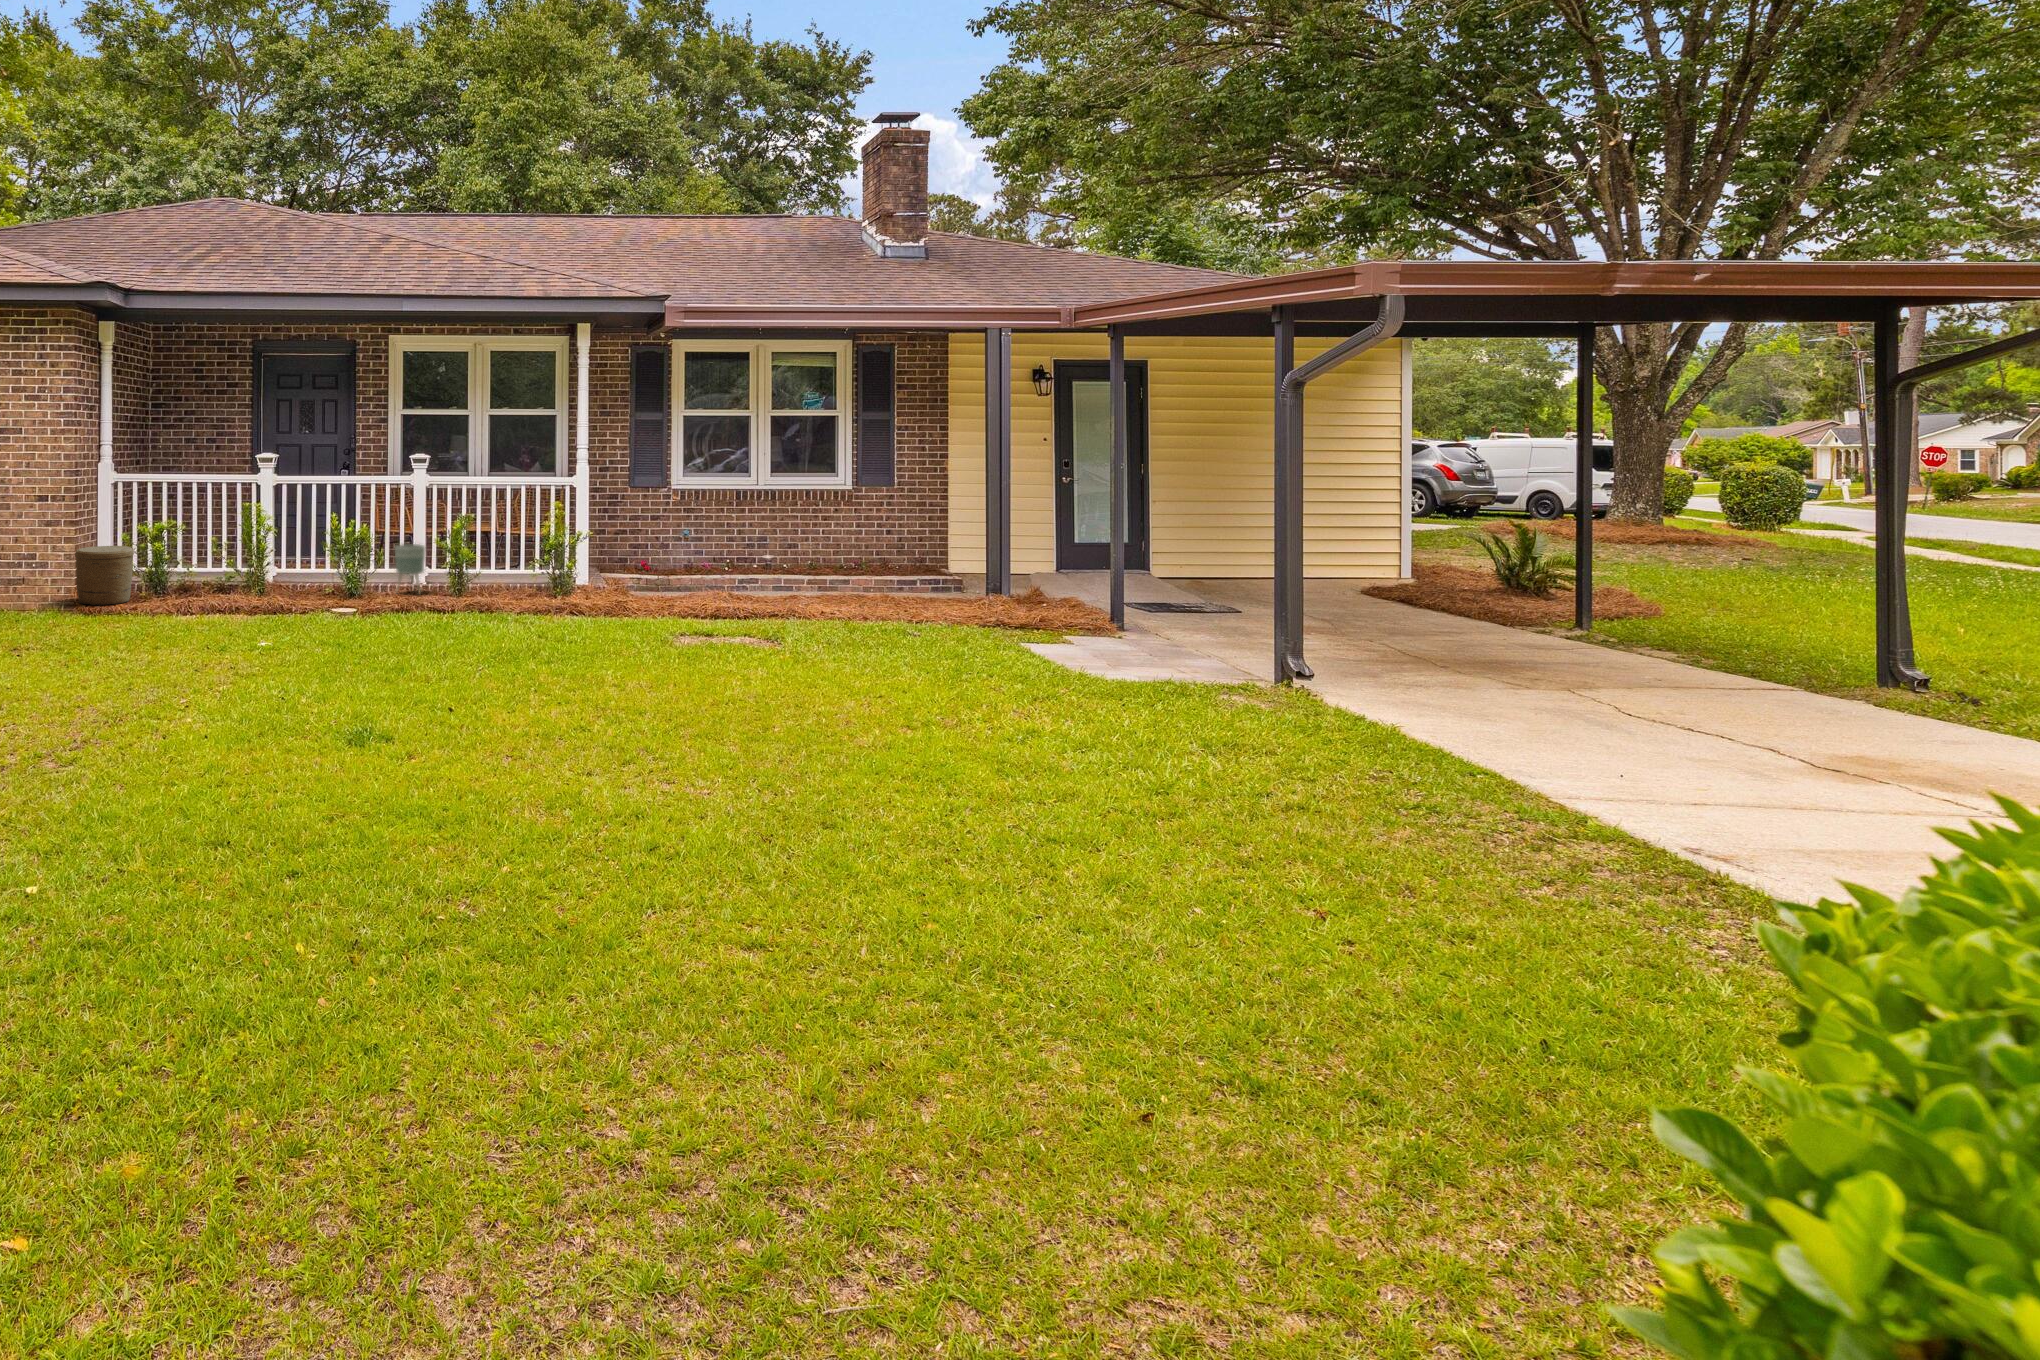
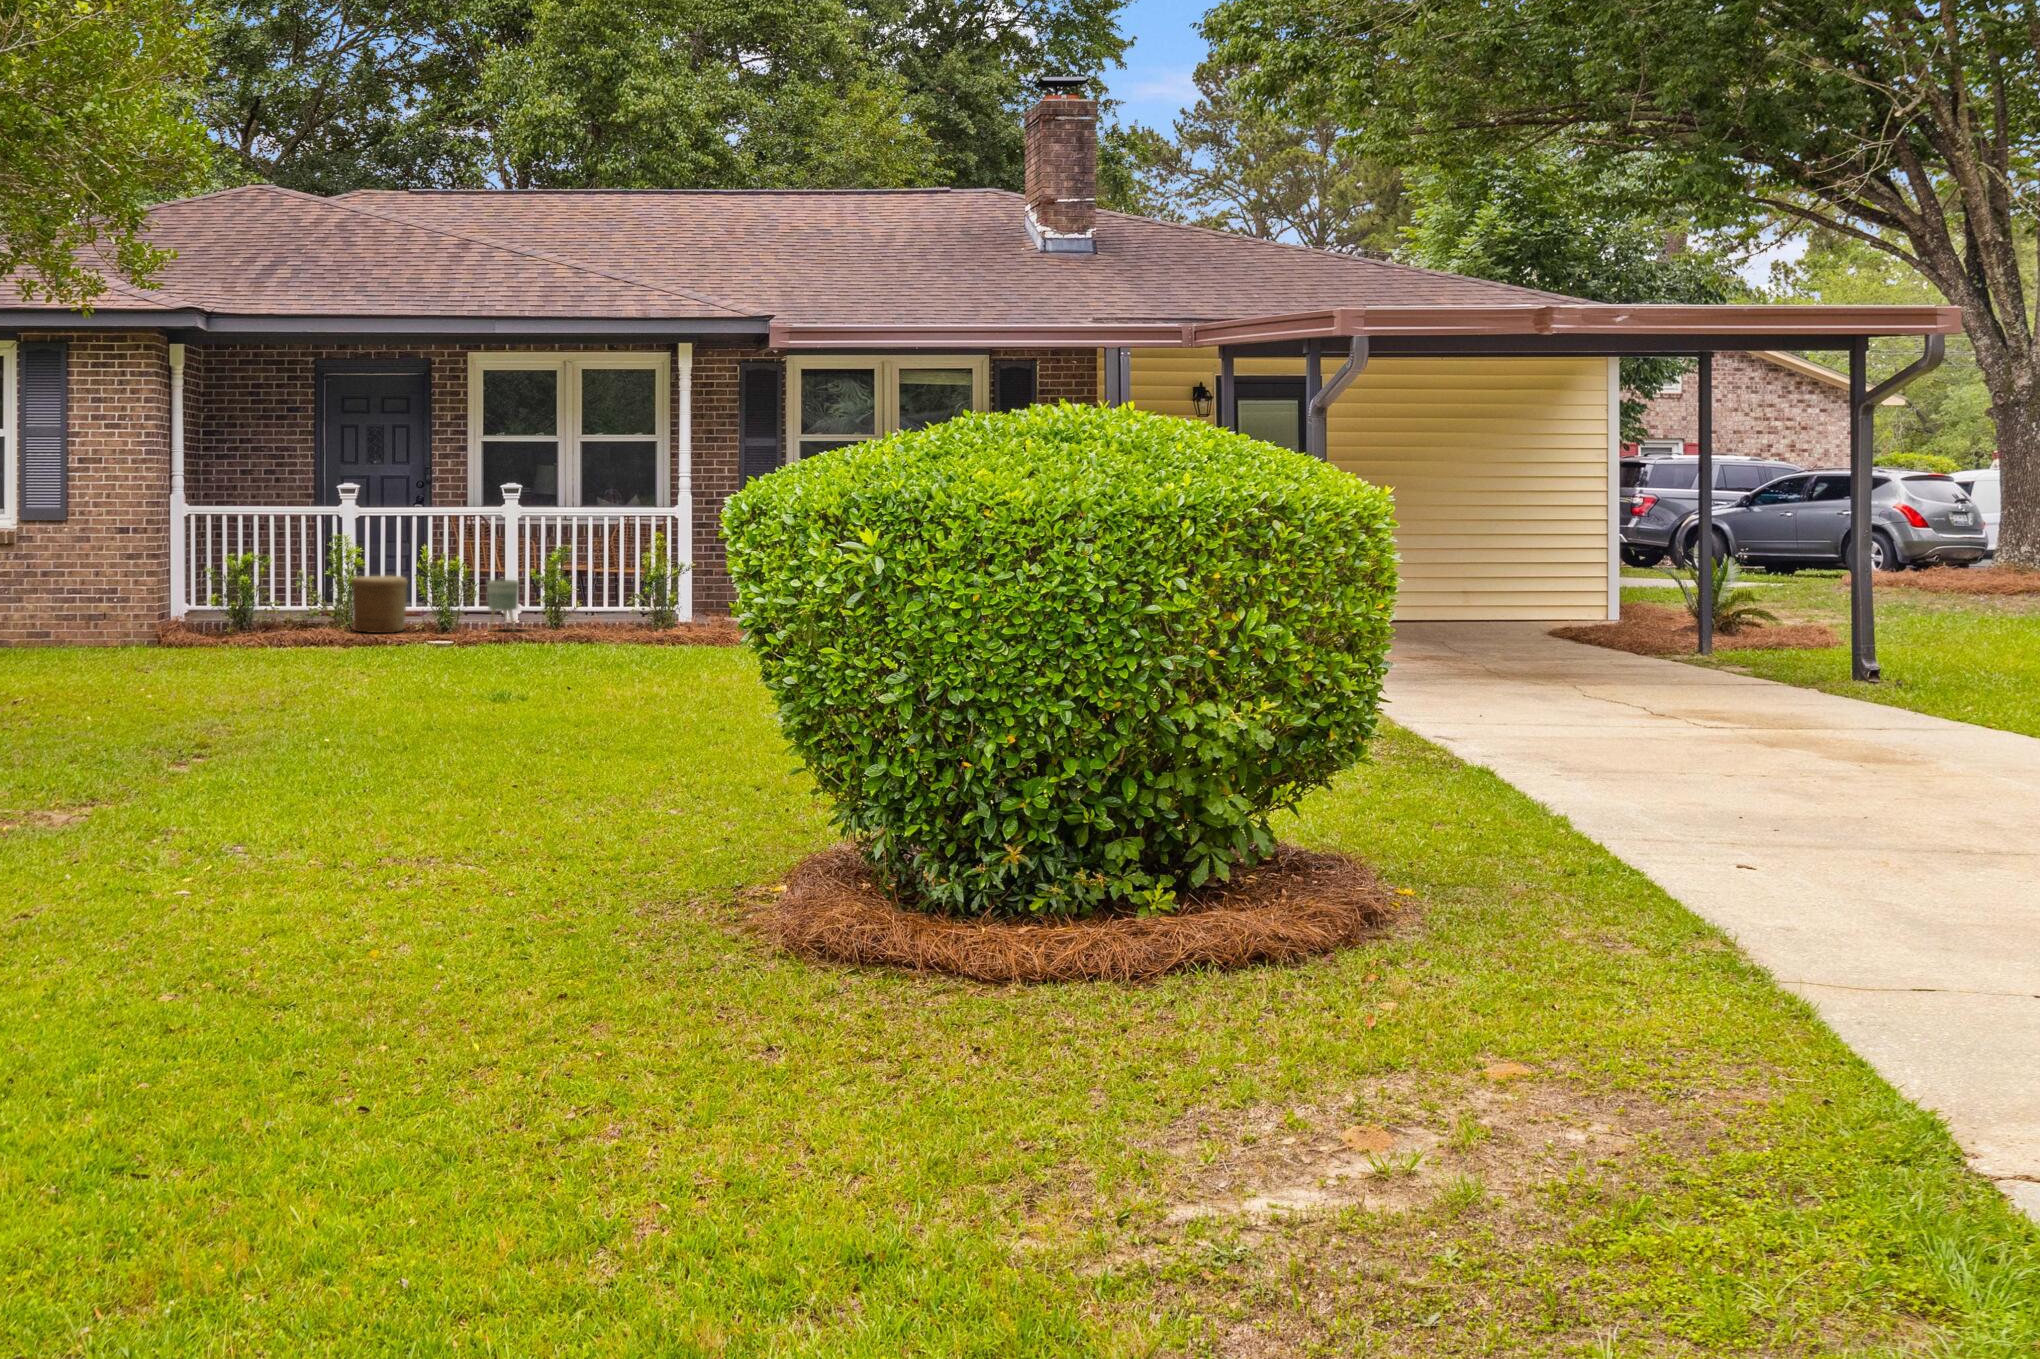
woven basket: present [75,546,134,605] -> present [351,576,407,633]

